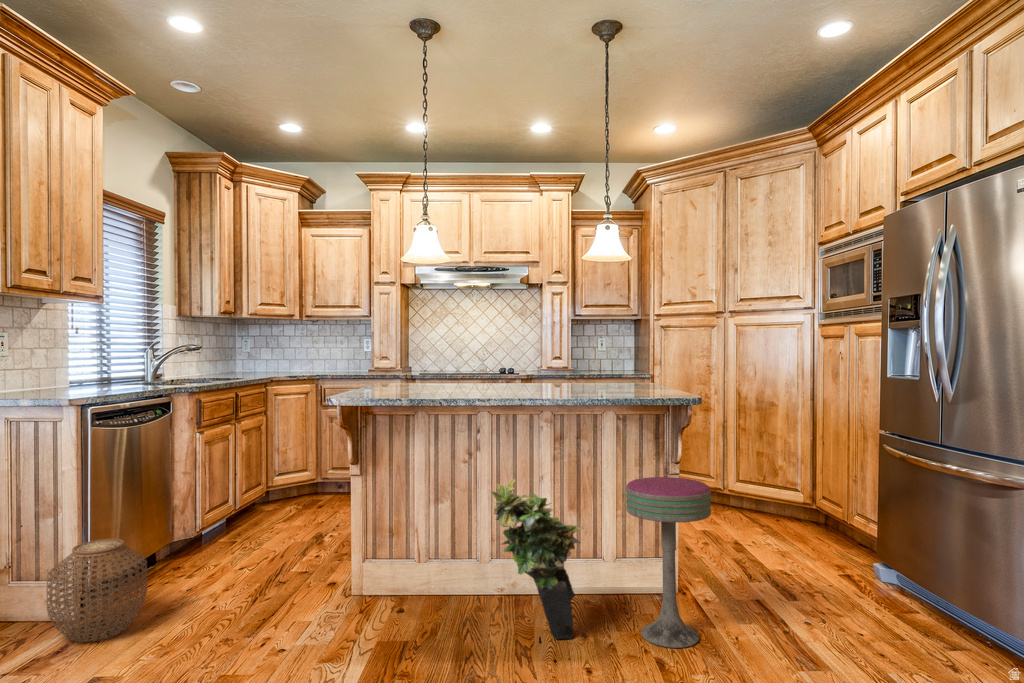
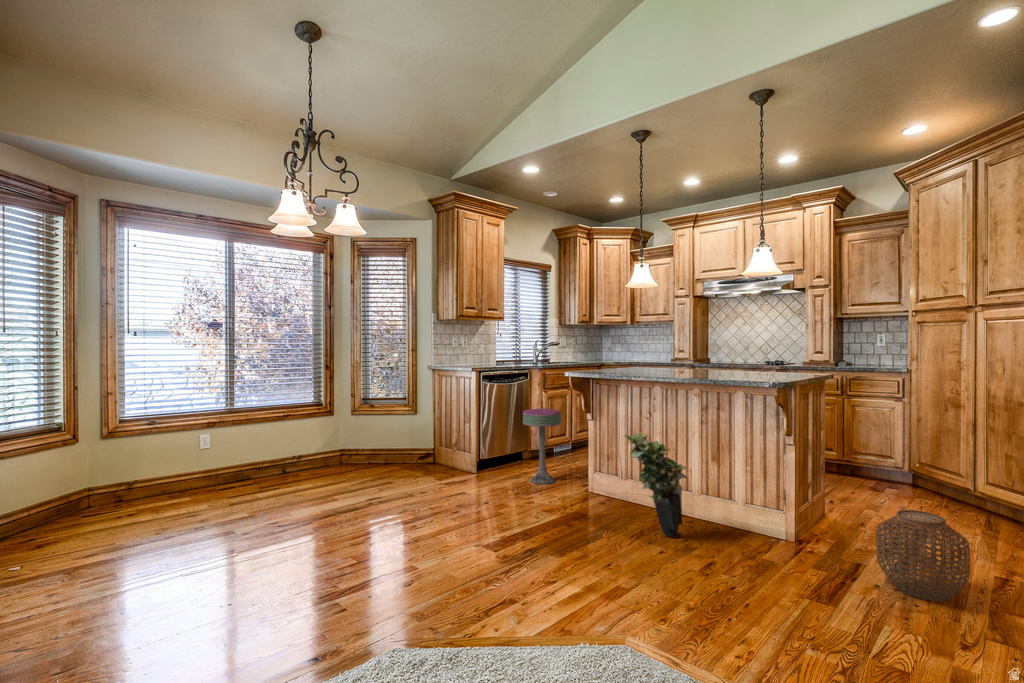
bar stool: present [626,477,711,648] -> present [523,409,561,484]
woven basket: present [47,539,147,642] -> present [876,510,970,601]

